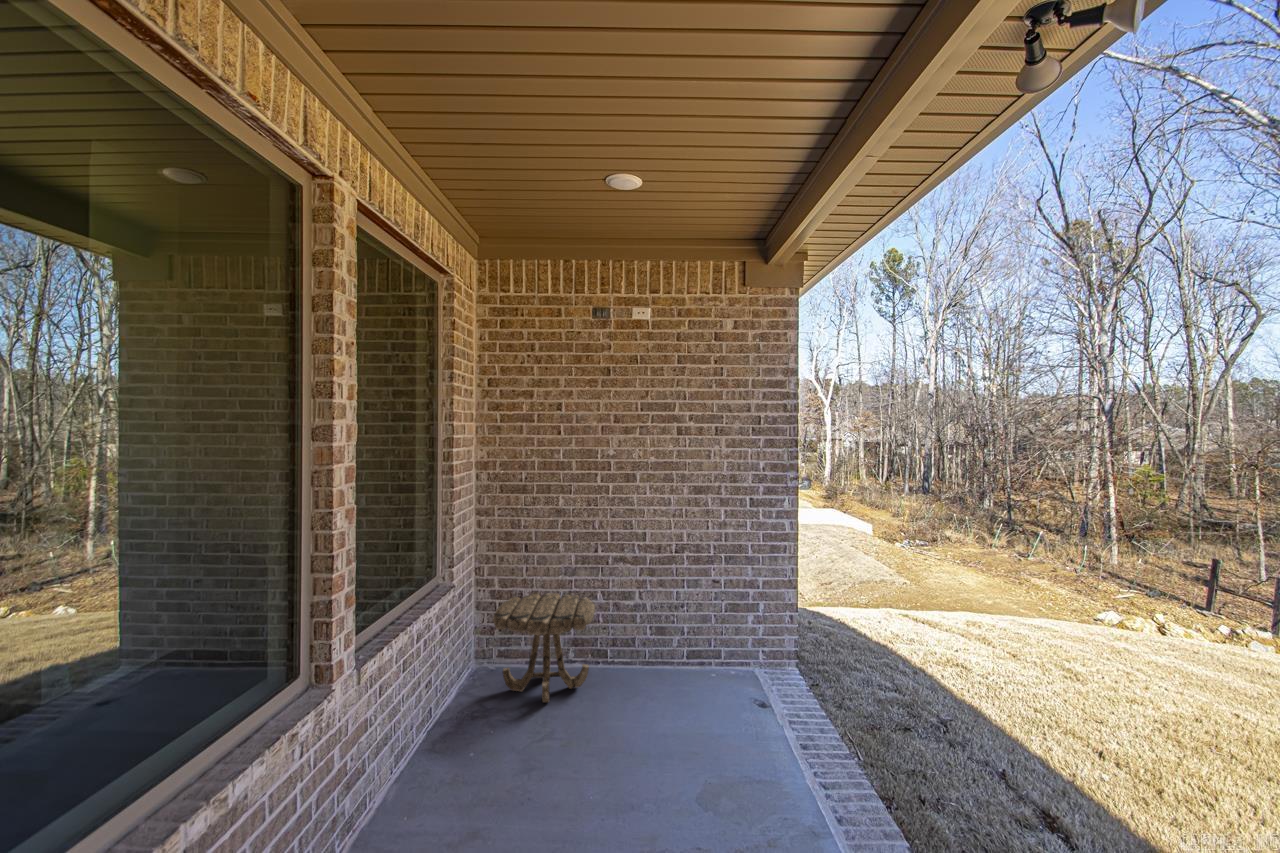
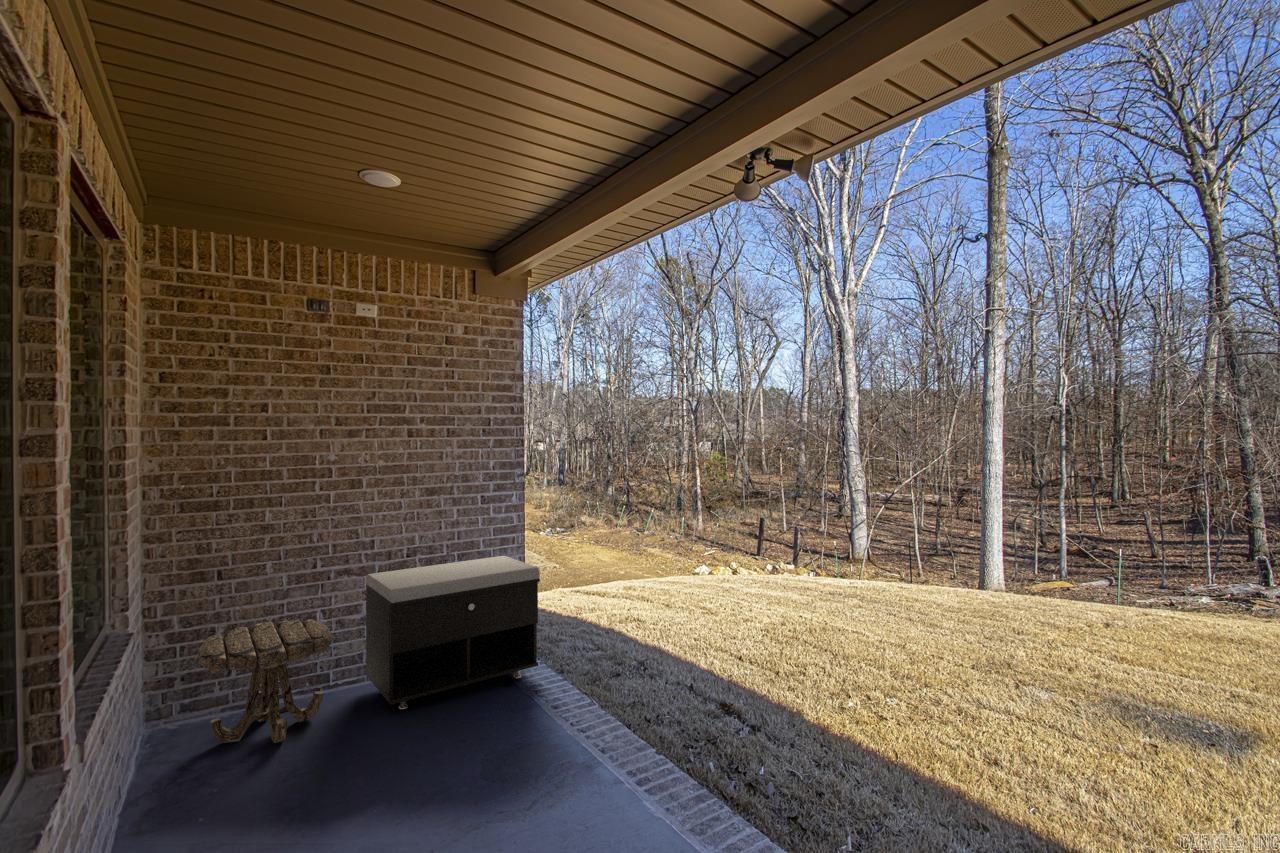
storage bench: none [635,563,800,702] -> present [366,556,540,709]

